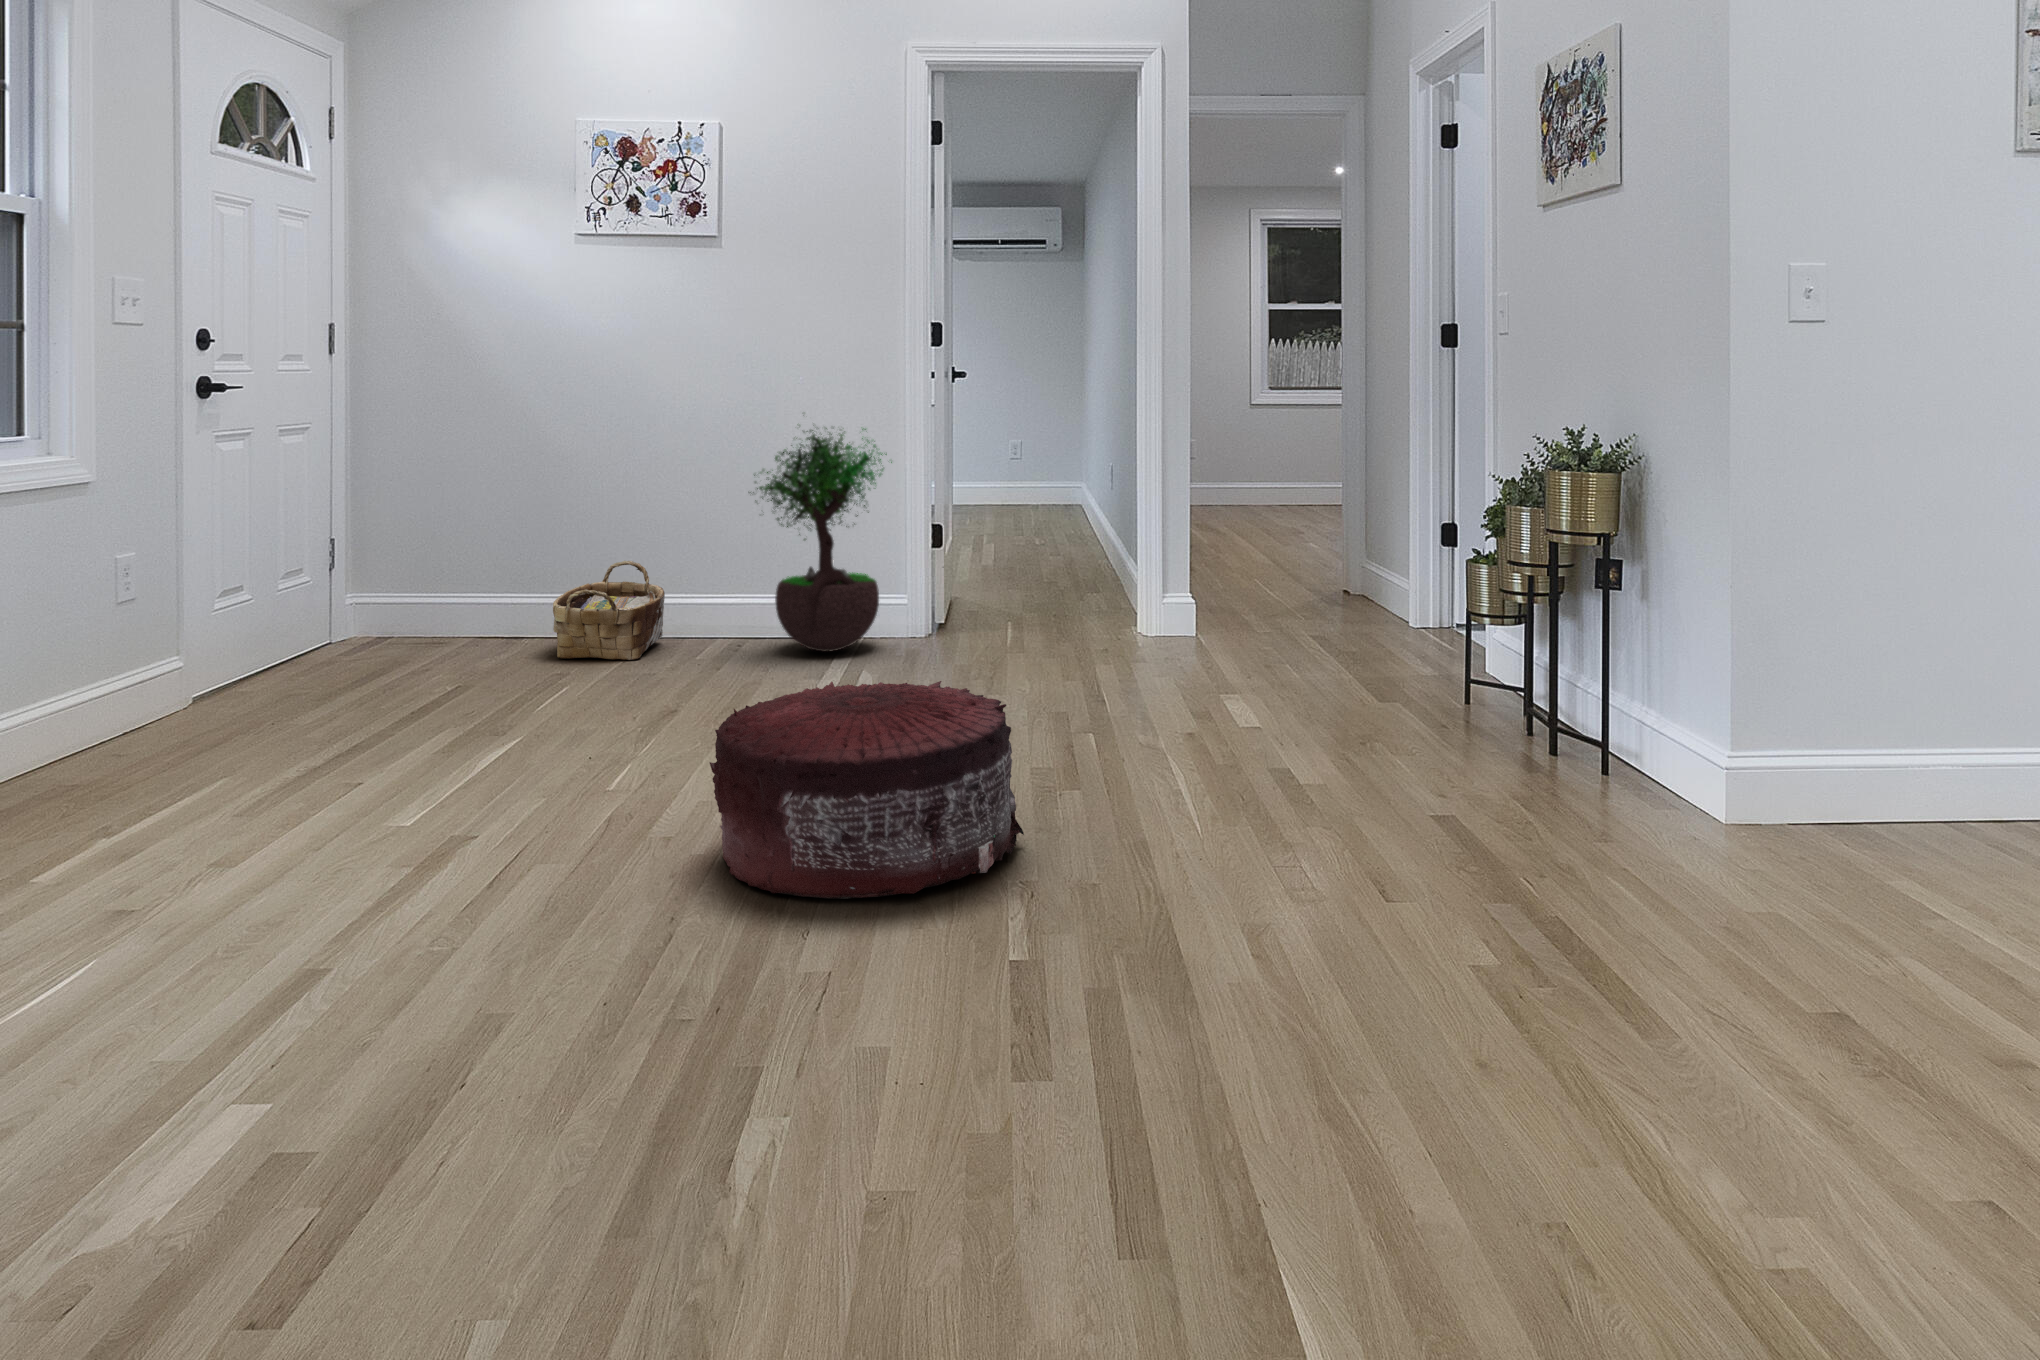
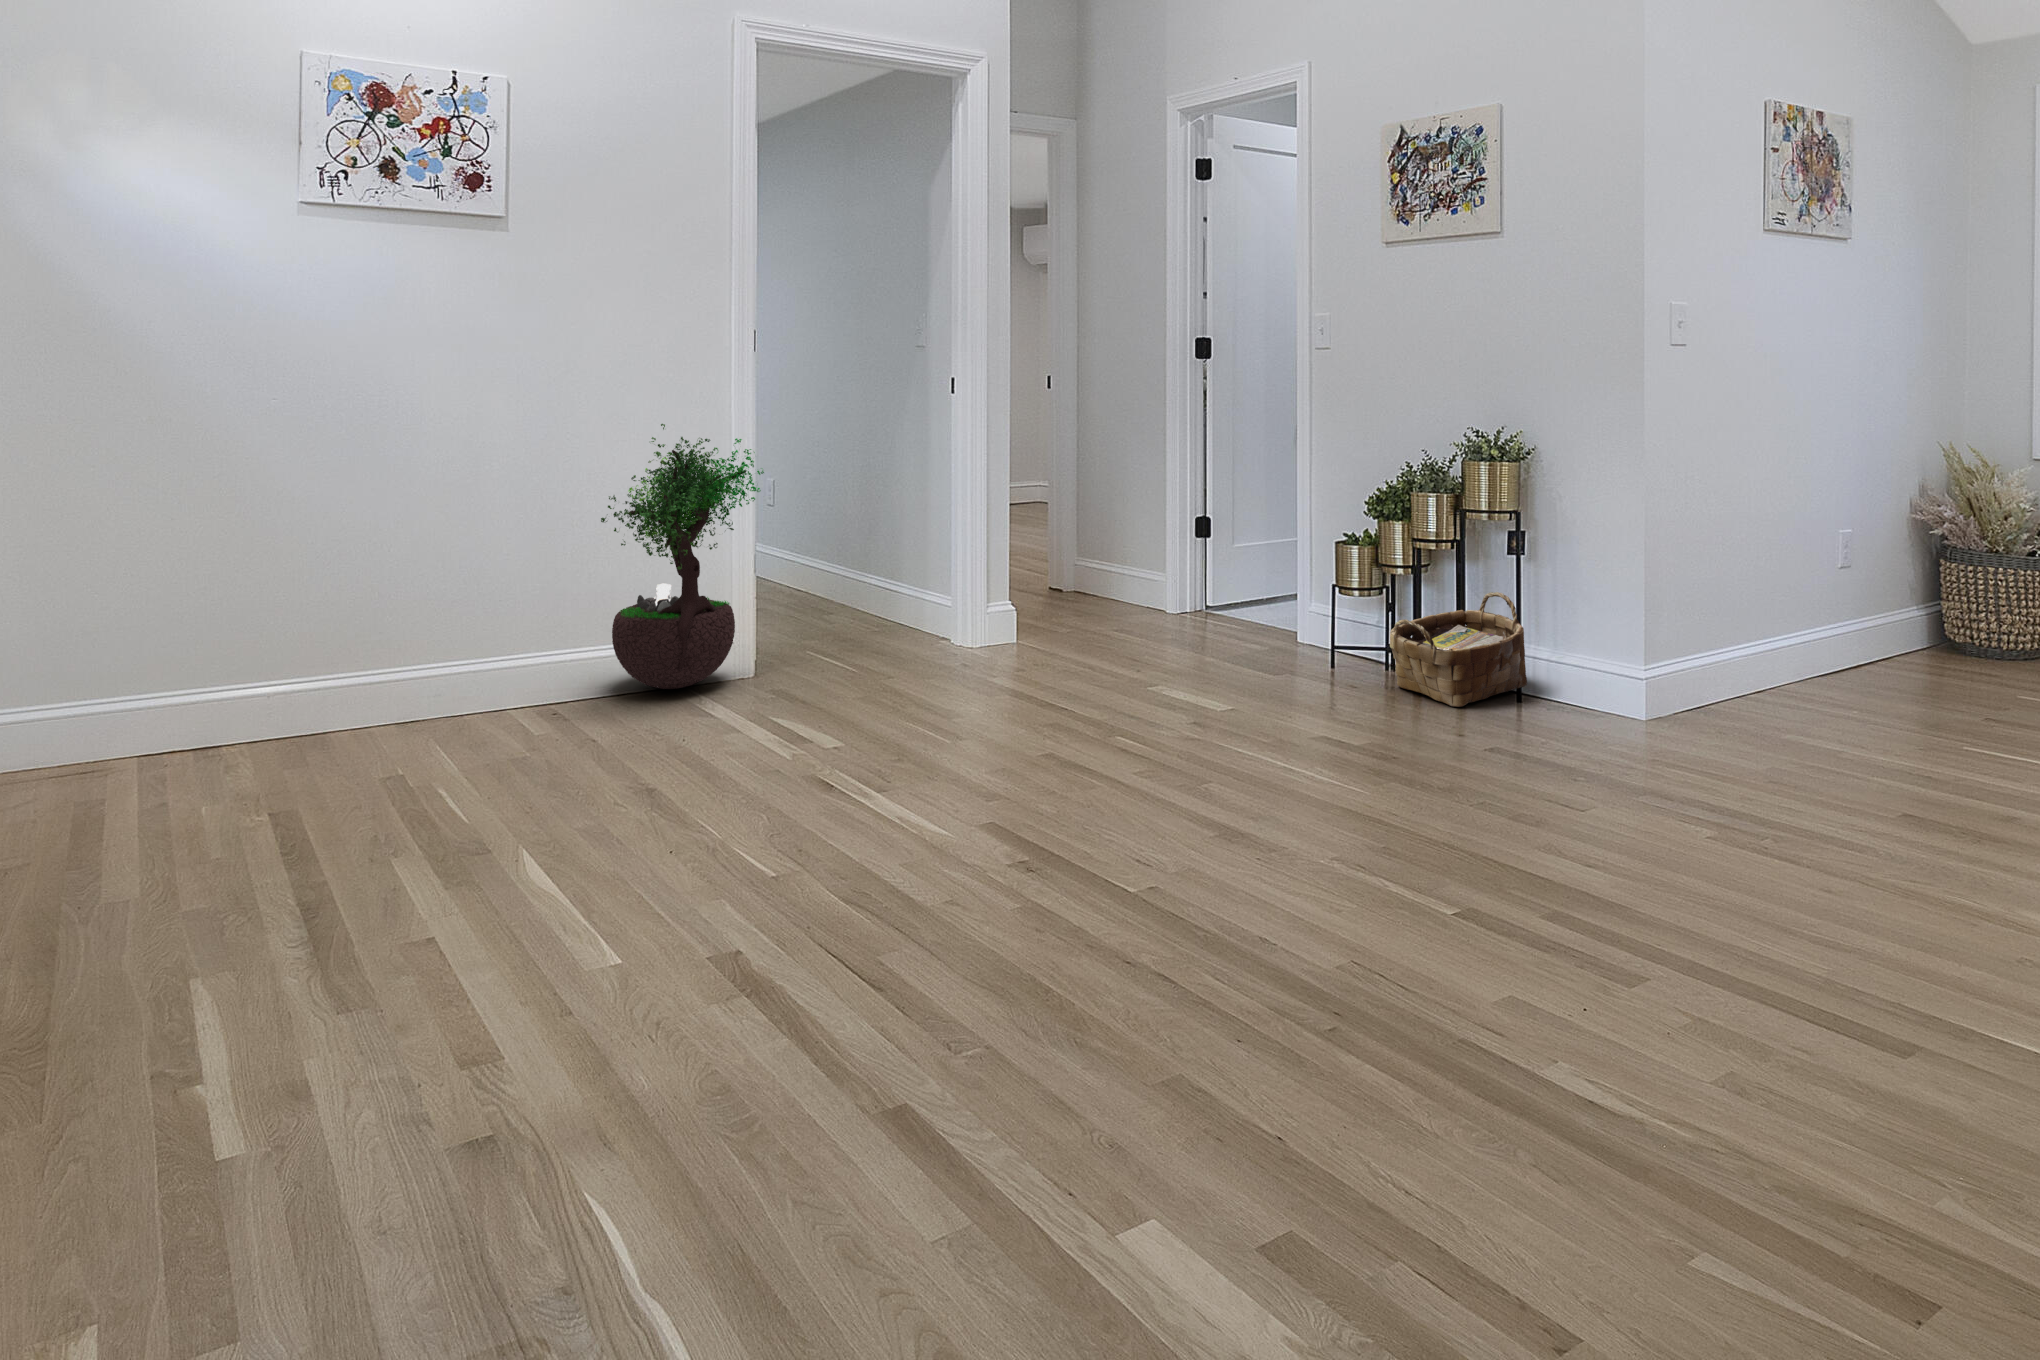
woven basket: present [553,561,665,660] -> present [1390,592,1527,707]
pouf: present [710,681,1024,899] -> none [1028,705,1323,950]

